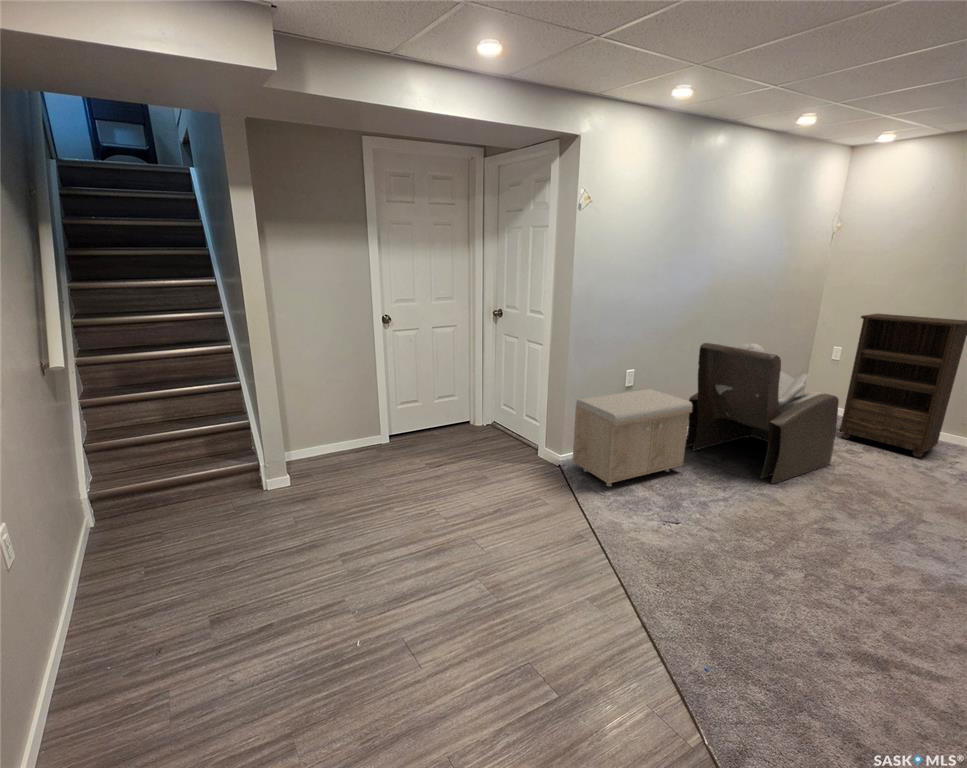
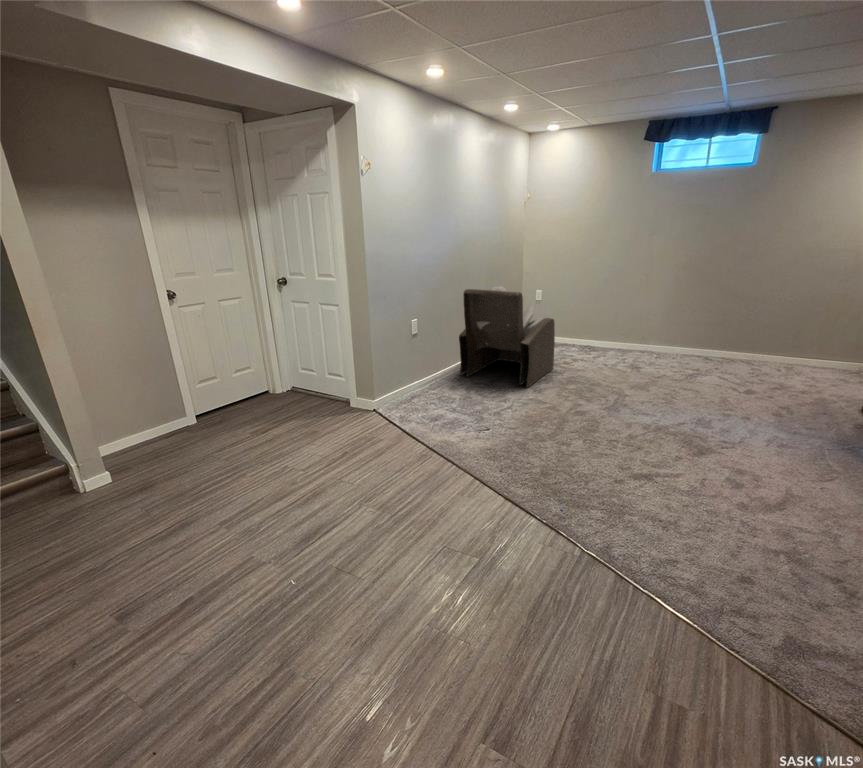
bookshelf: present [840,314,967,457] -> none [551,258,614,354]
storage bench: present [573,389,692,486] -> none [383,332,470,415]

